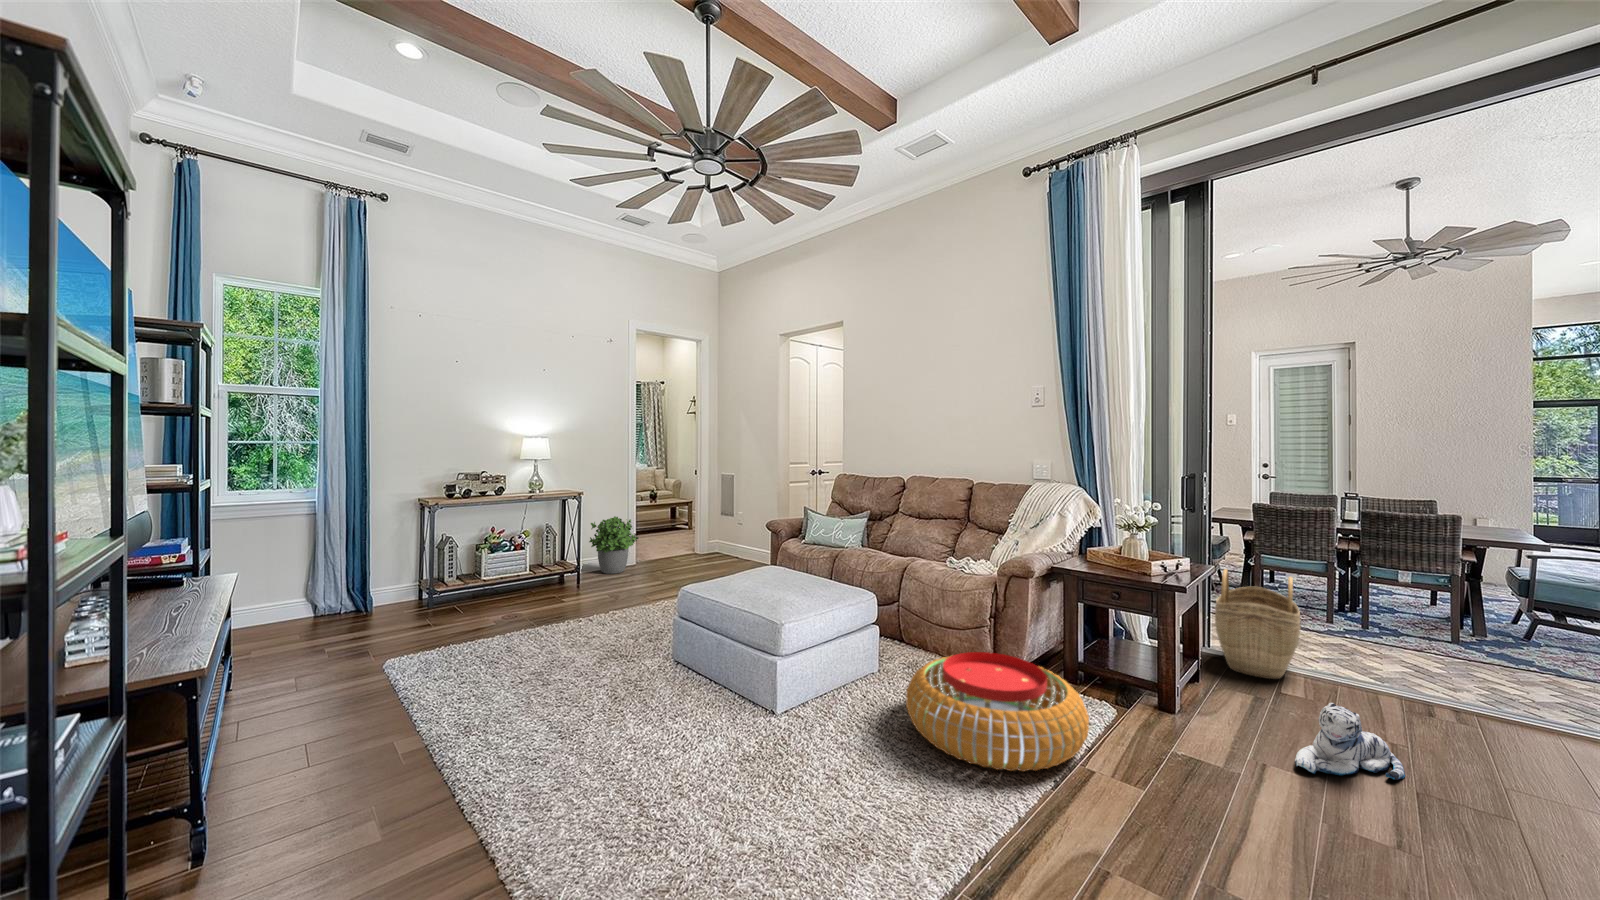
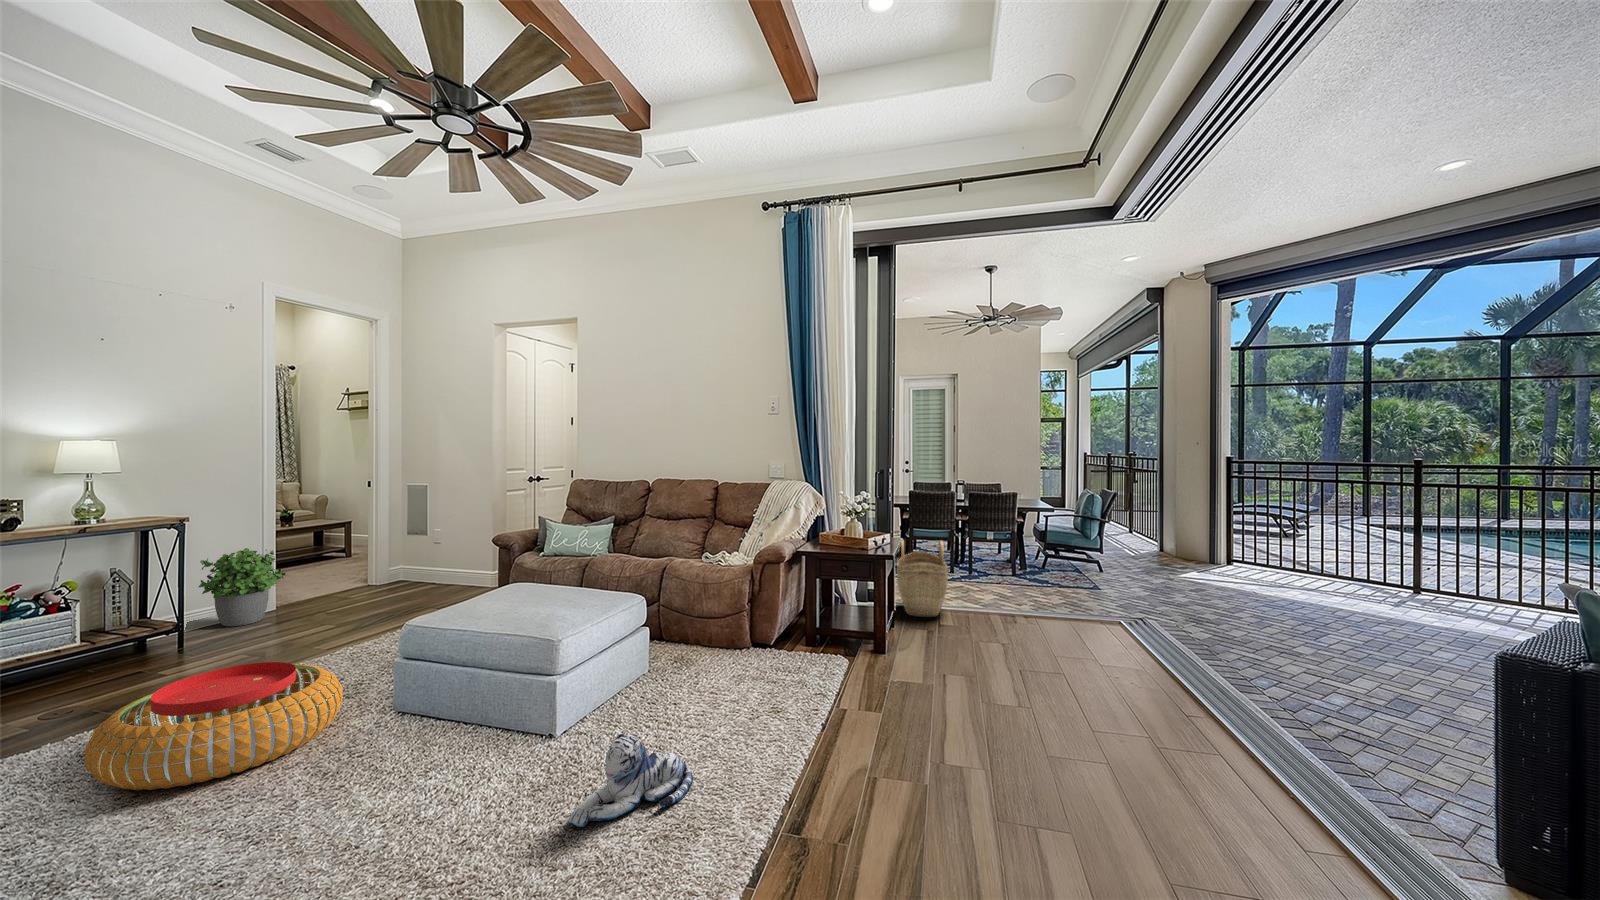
pouf: present [906,652,1089,771] -> present [84,662,343,790]
plush toy: present [1295,703,1405,780] -> present [569,733,693,827]

